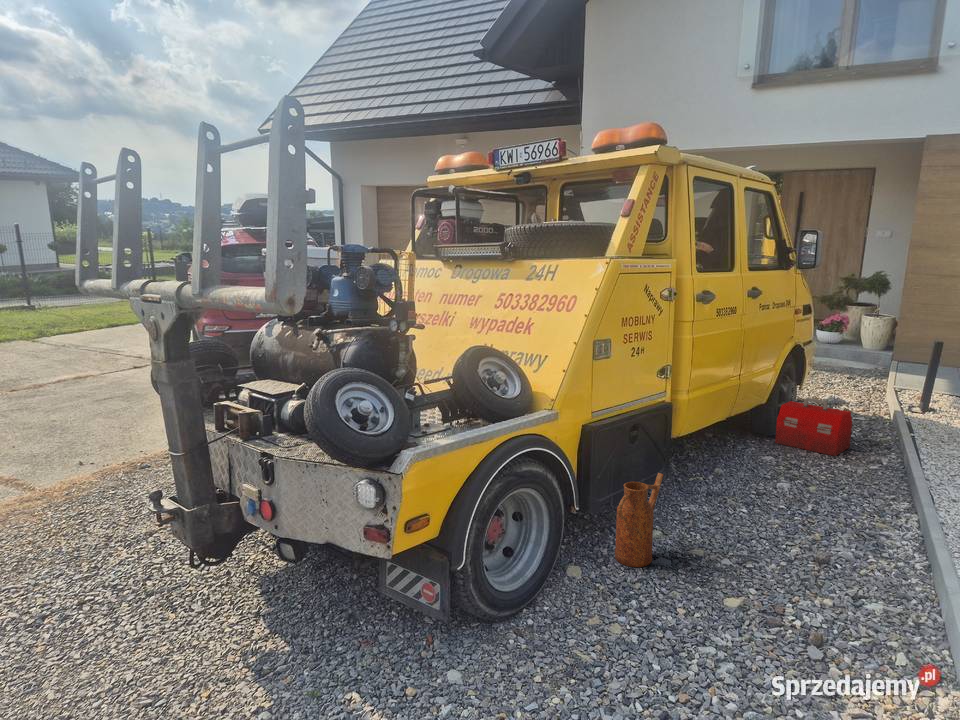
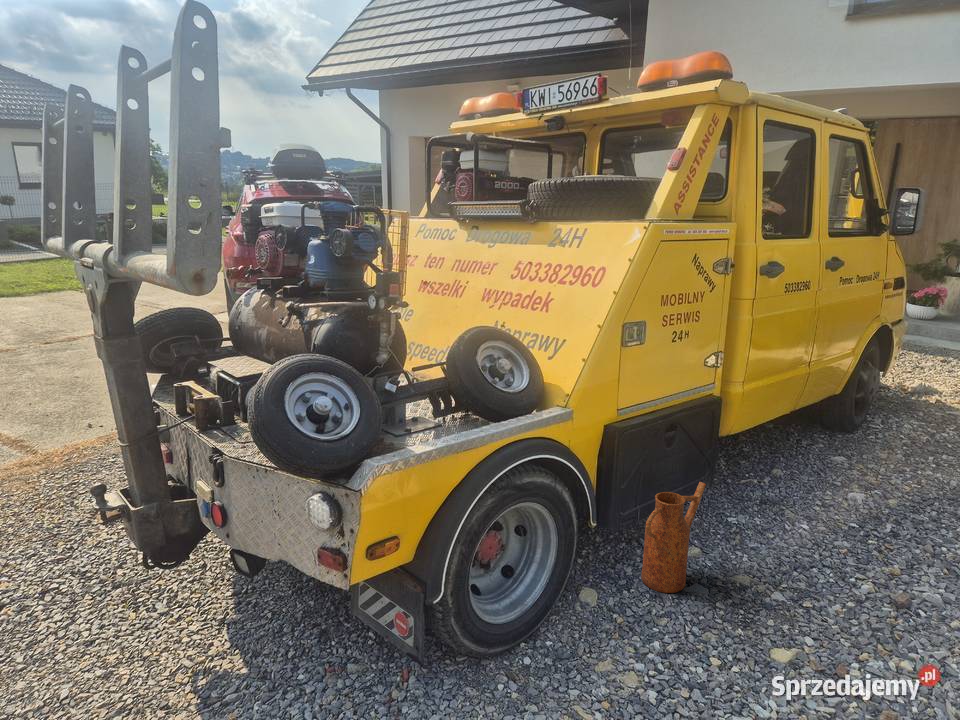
toolbox: present [775,398,852,456] -> none [849,388,946,459]

